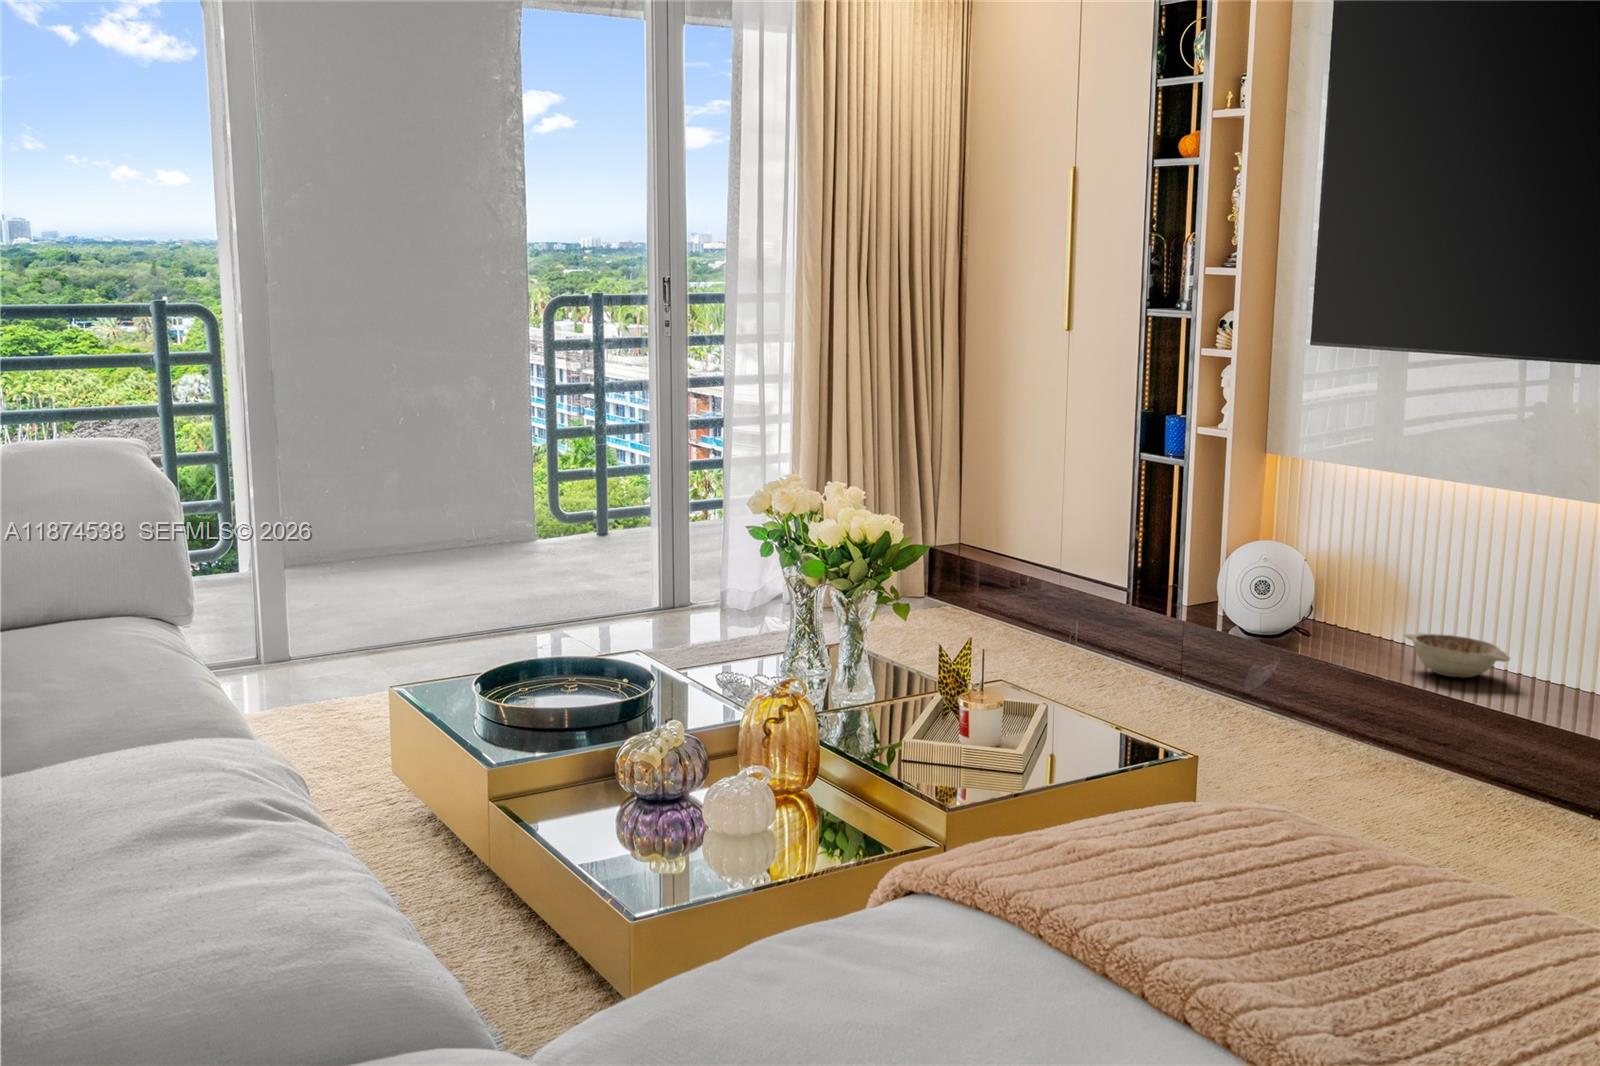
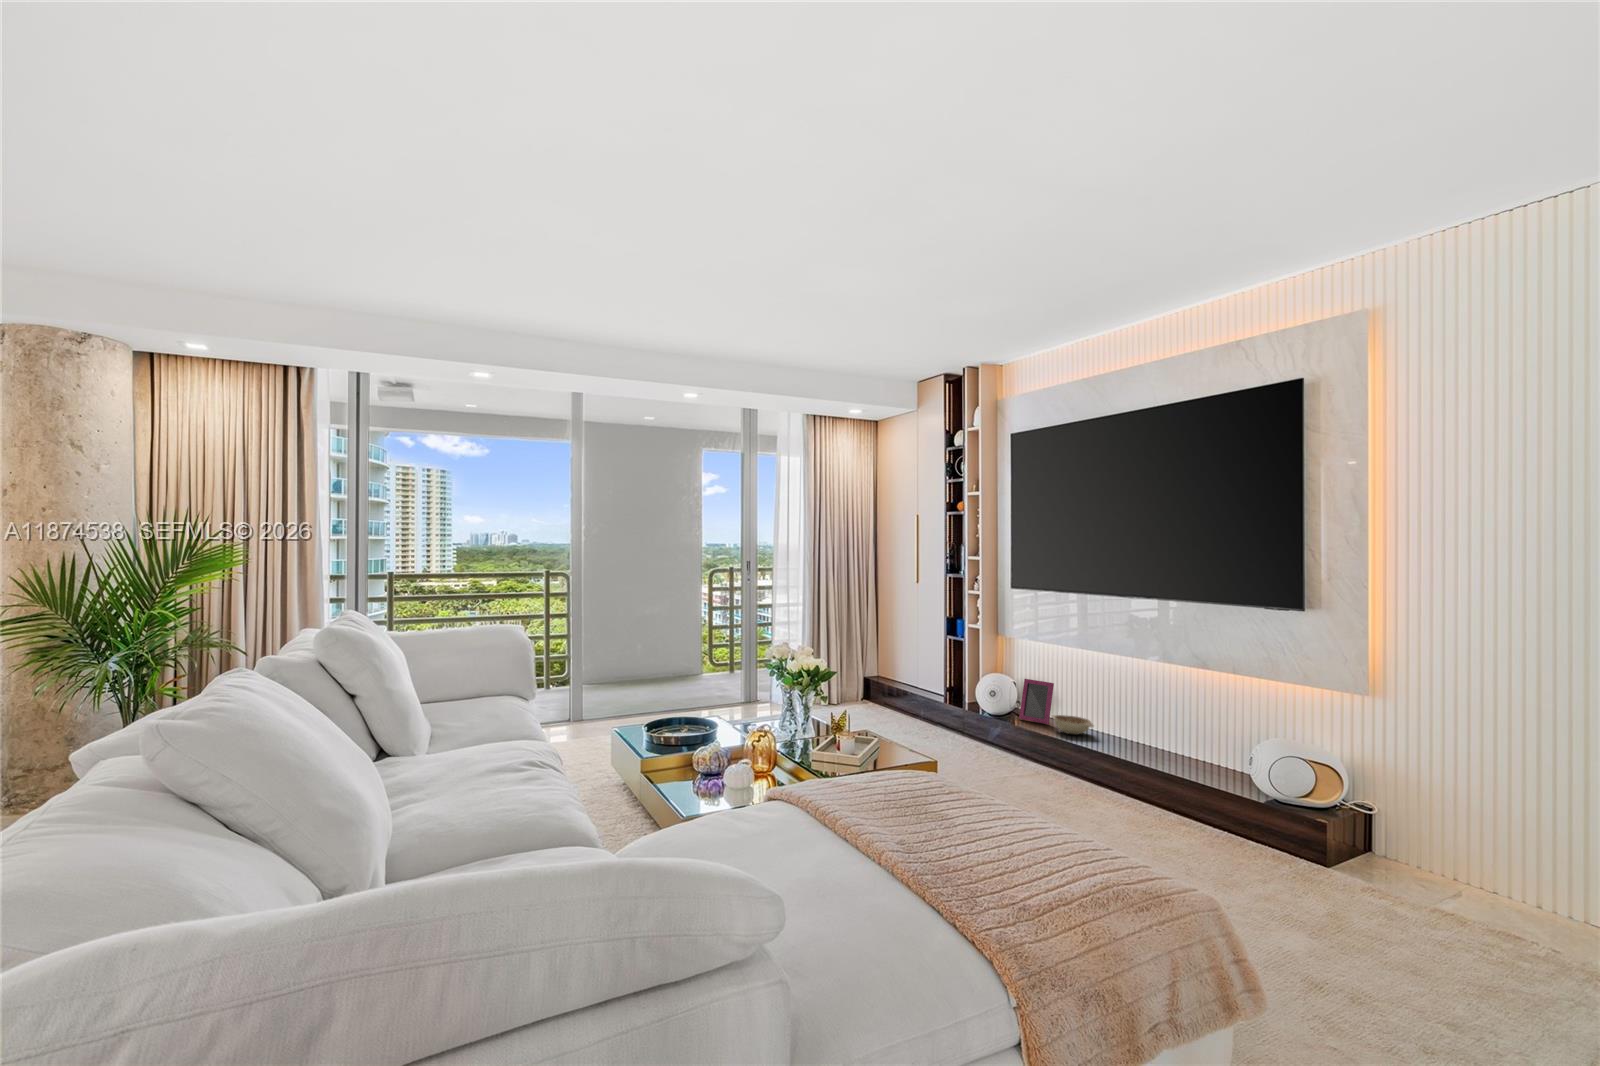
picture frame: none [1321,551,1408,654] -> present [1019,679,1054,724]

